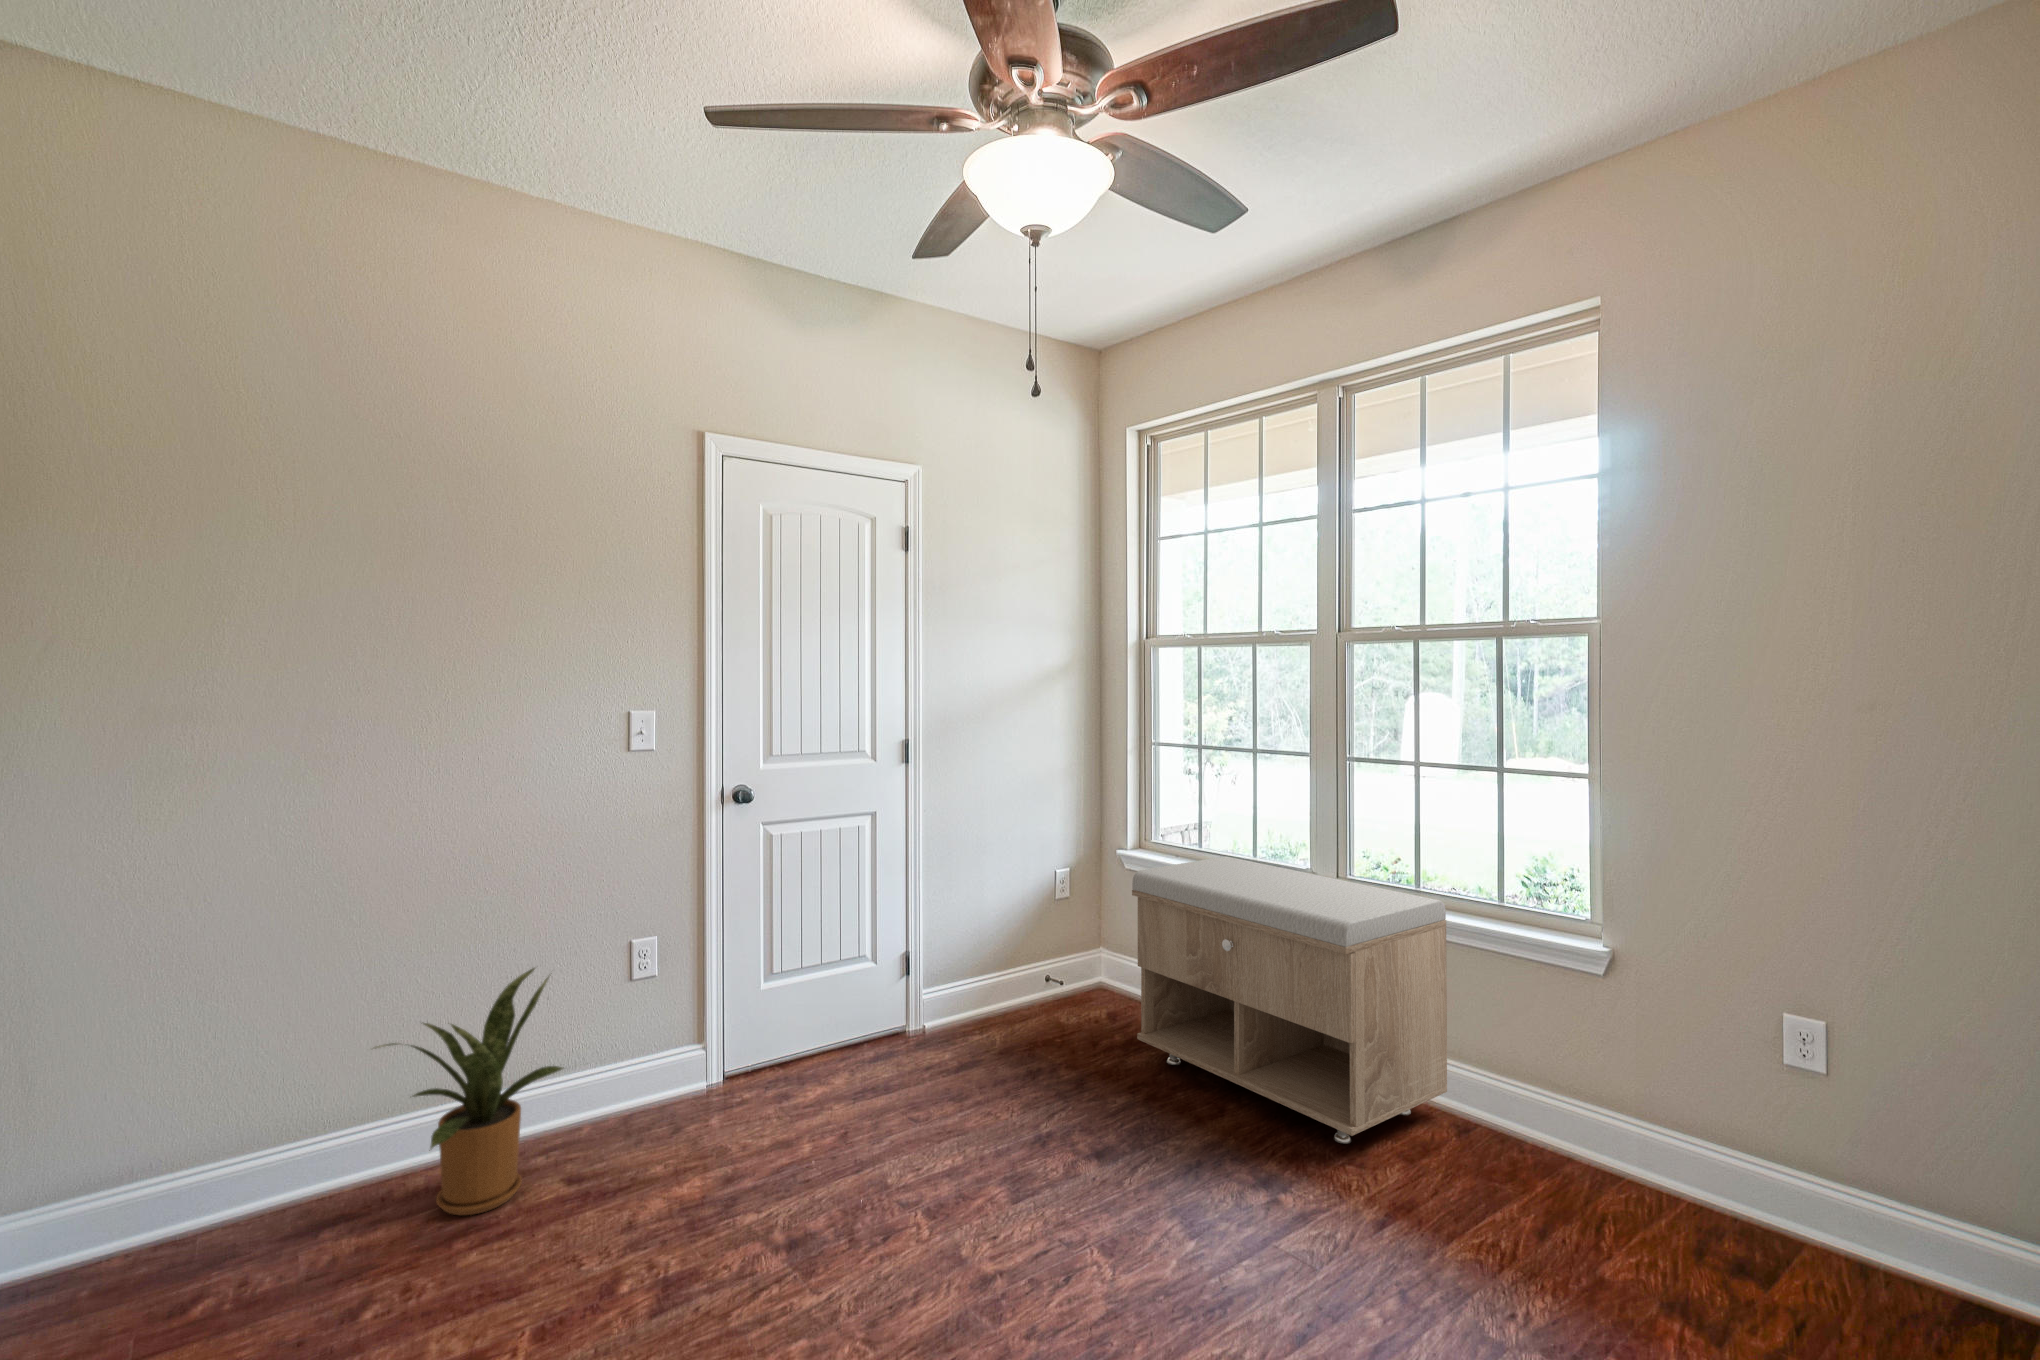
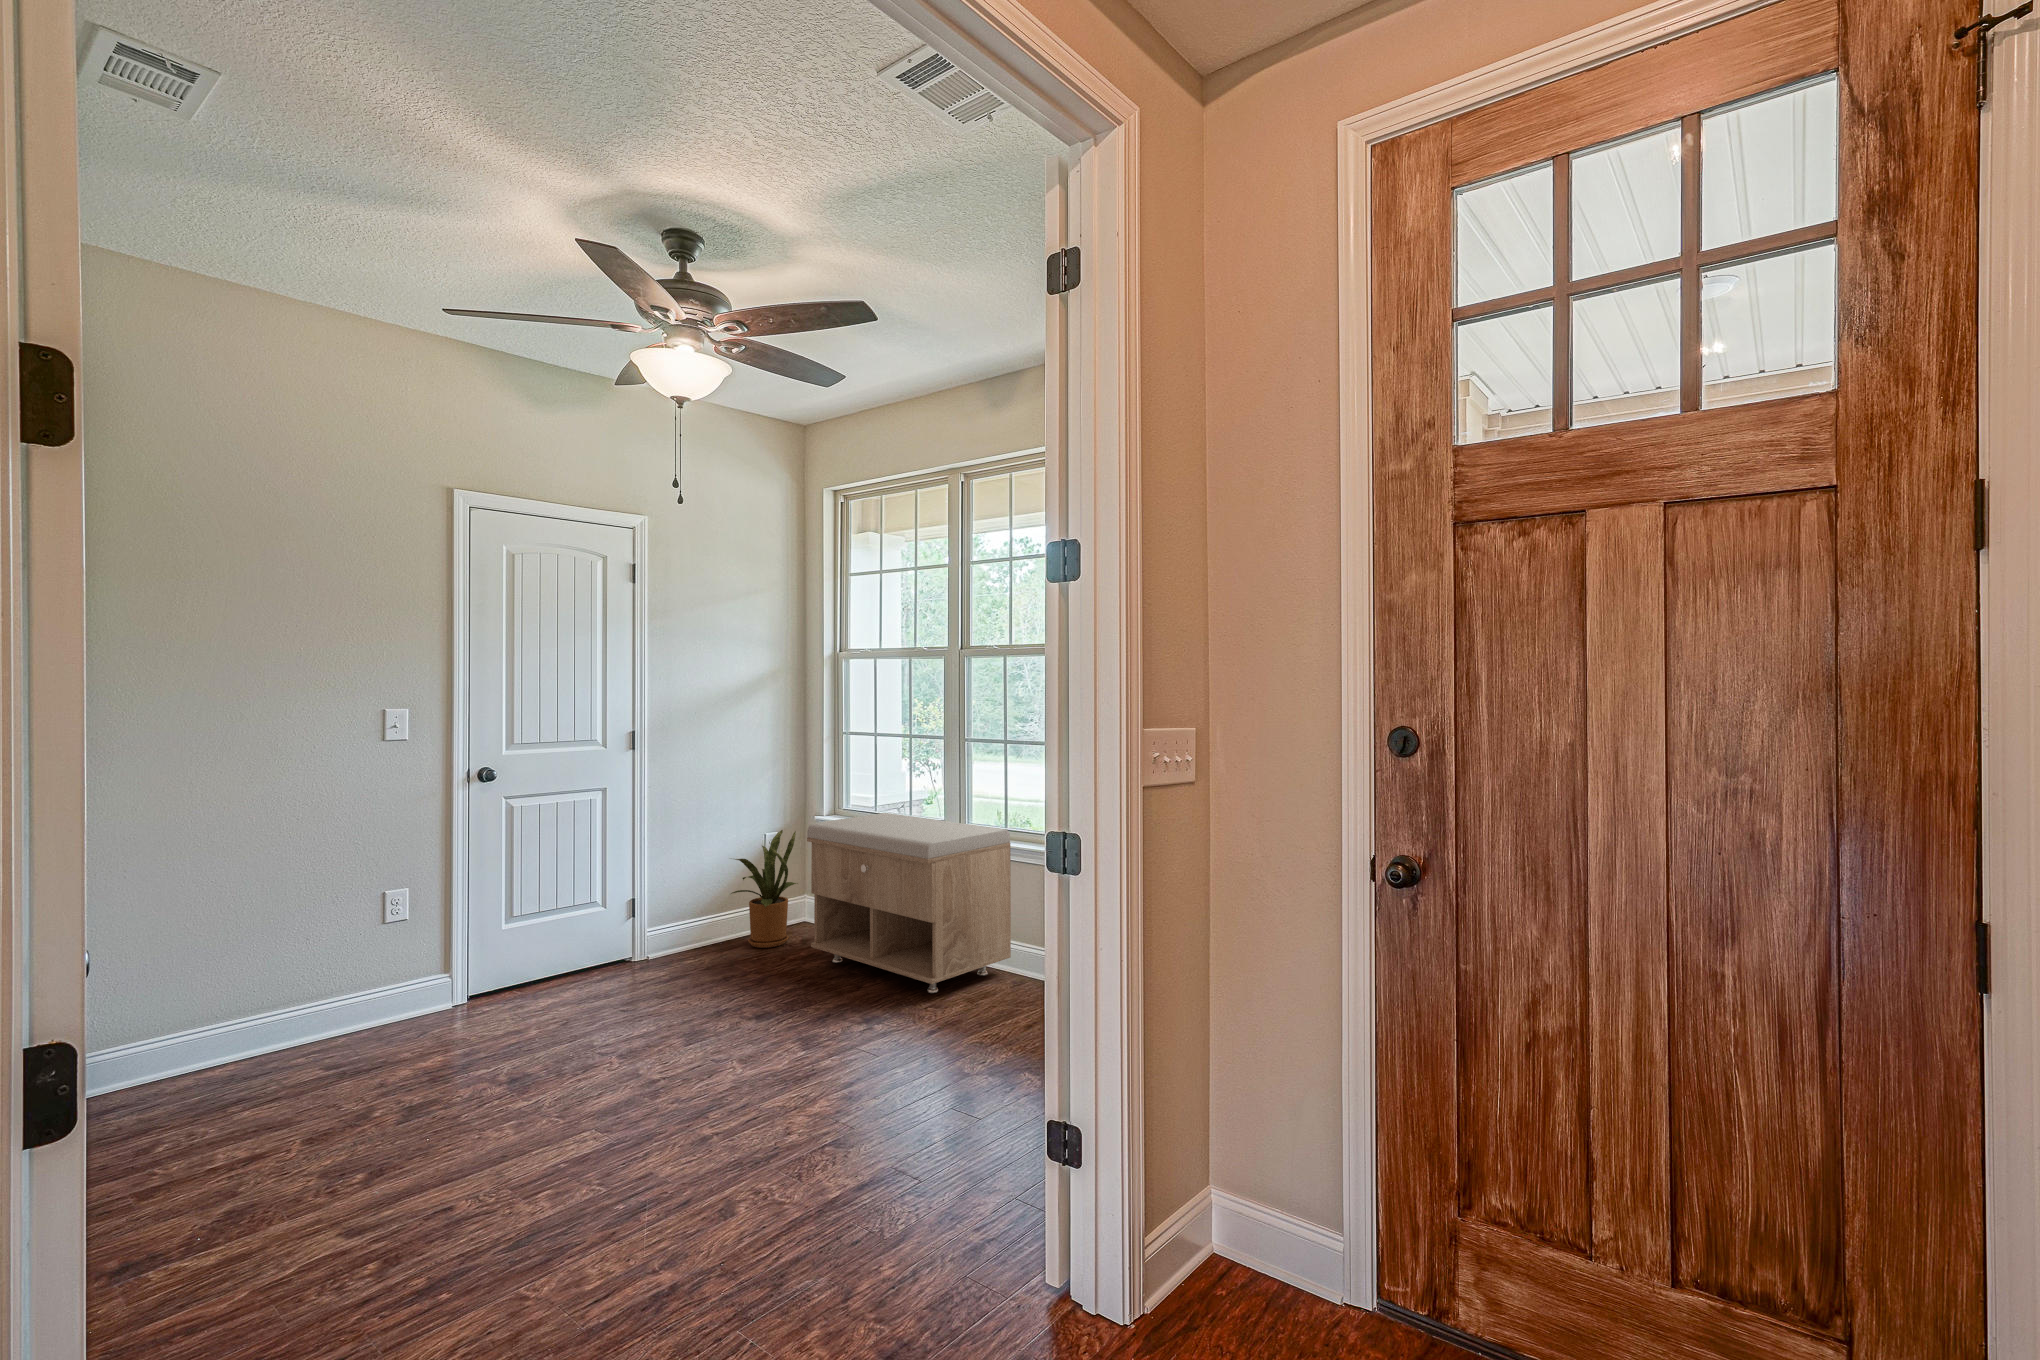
house plant: present [376,968,563,1215] -> present [731,830,798,948]

